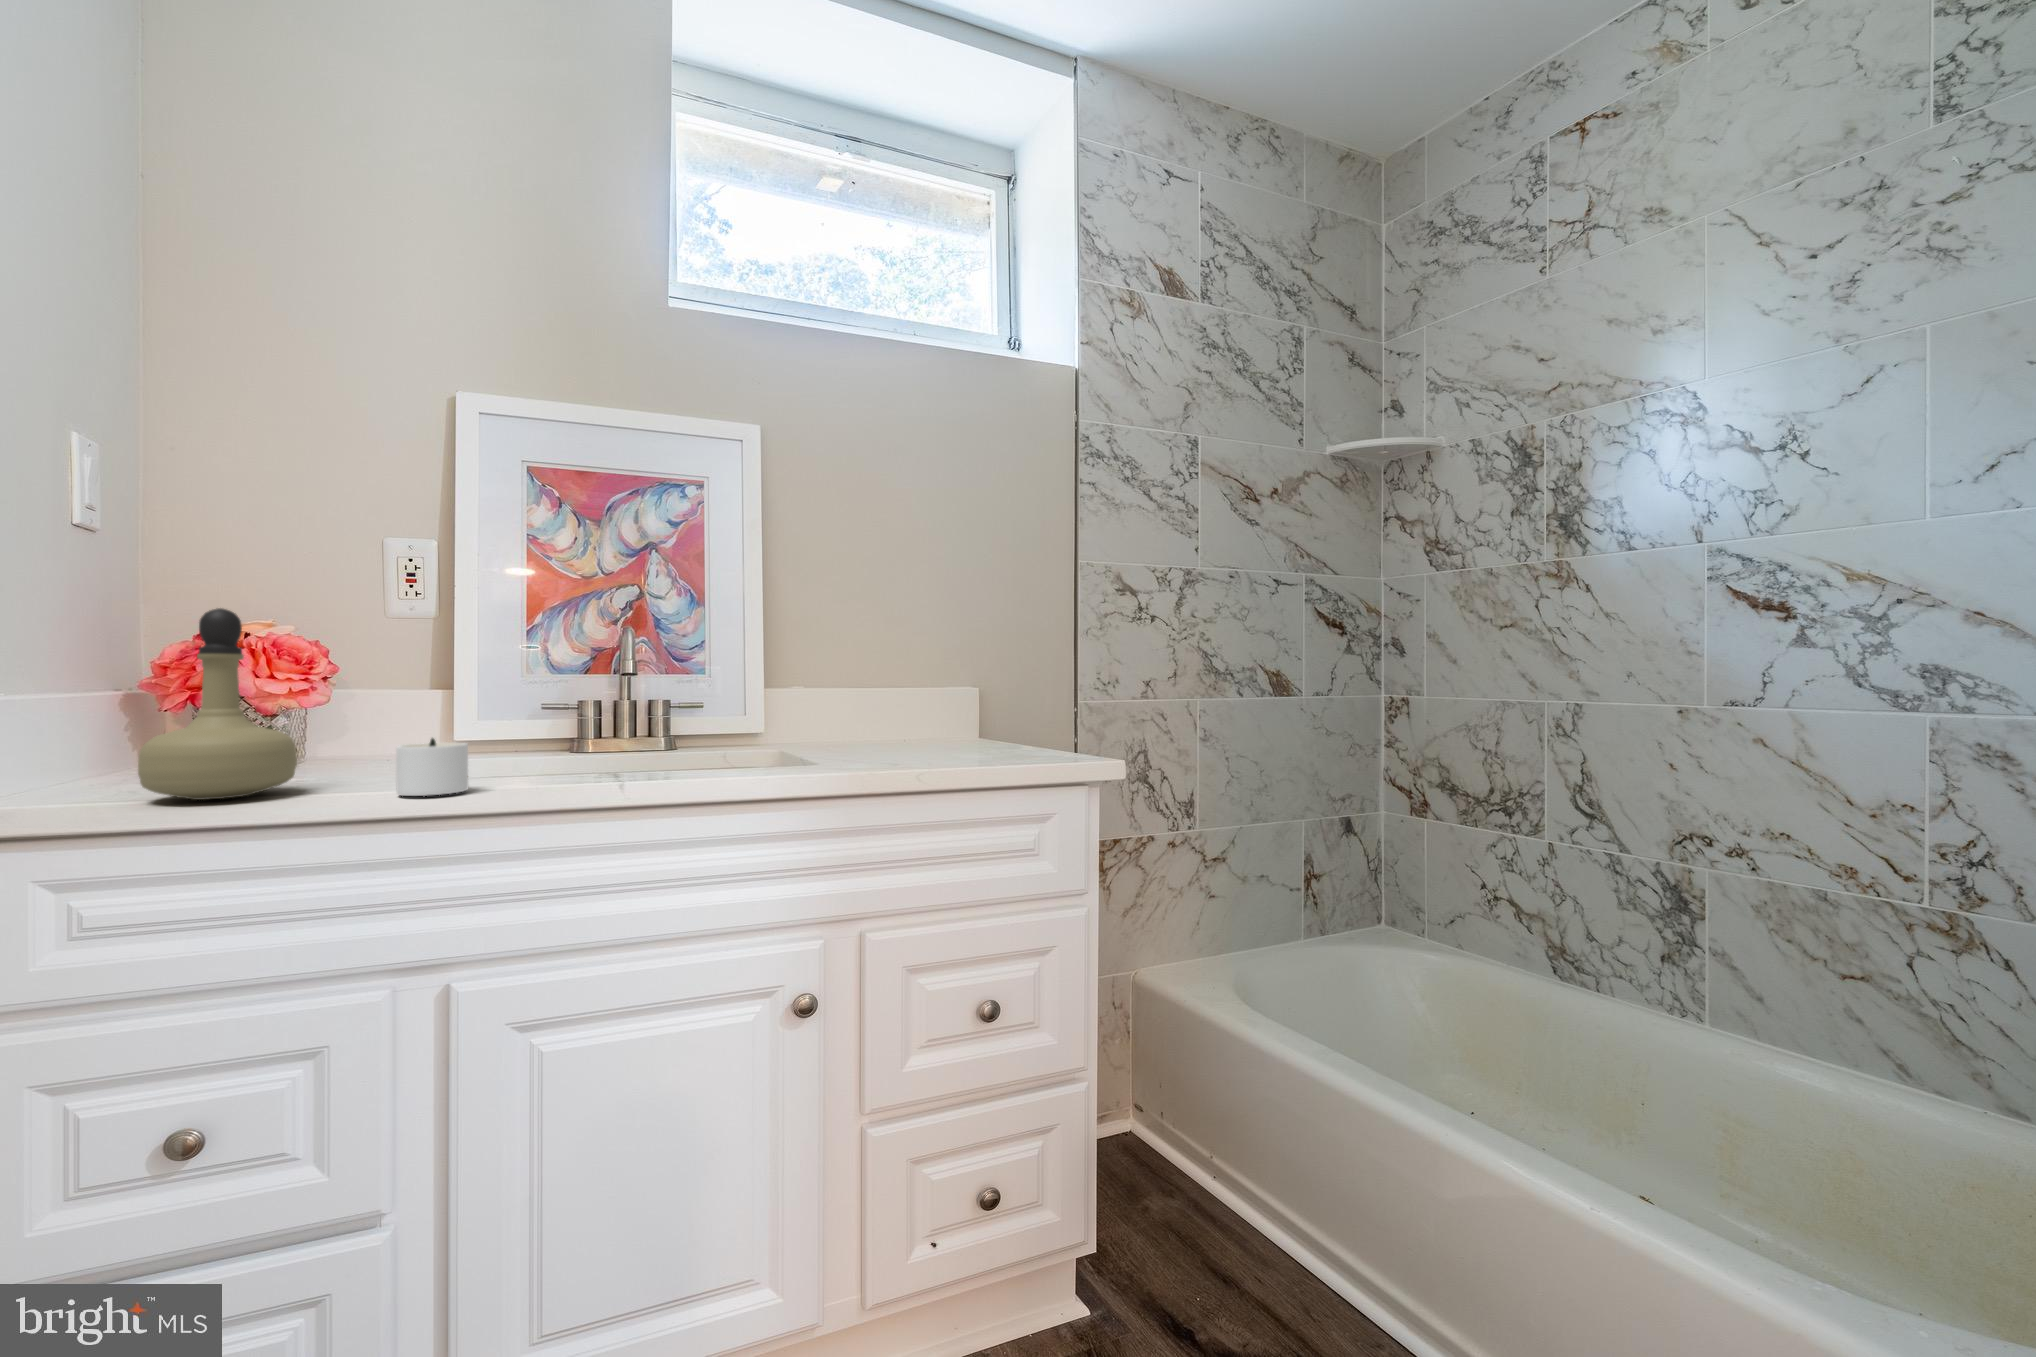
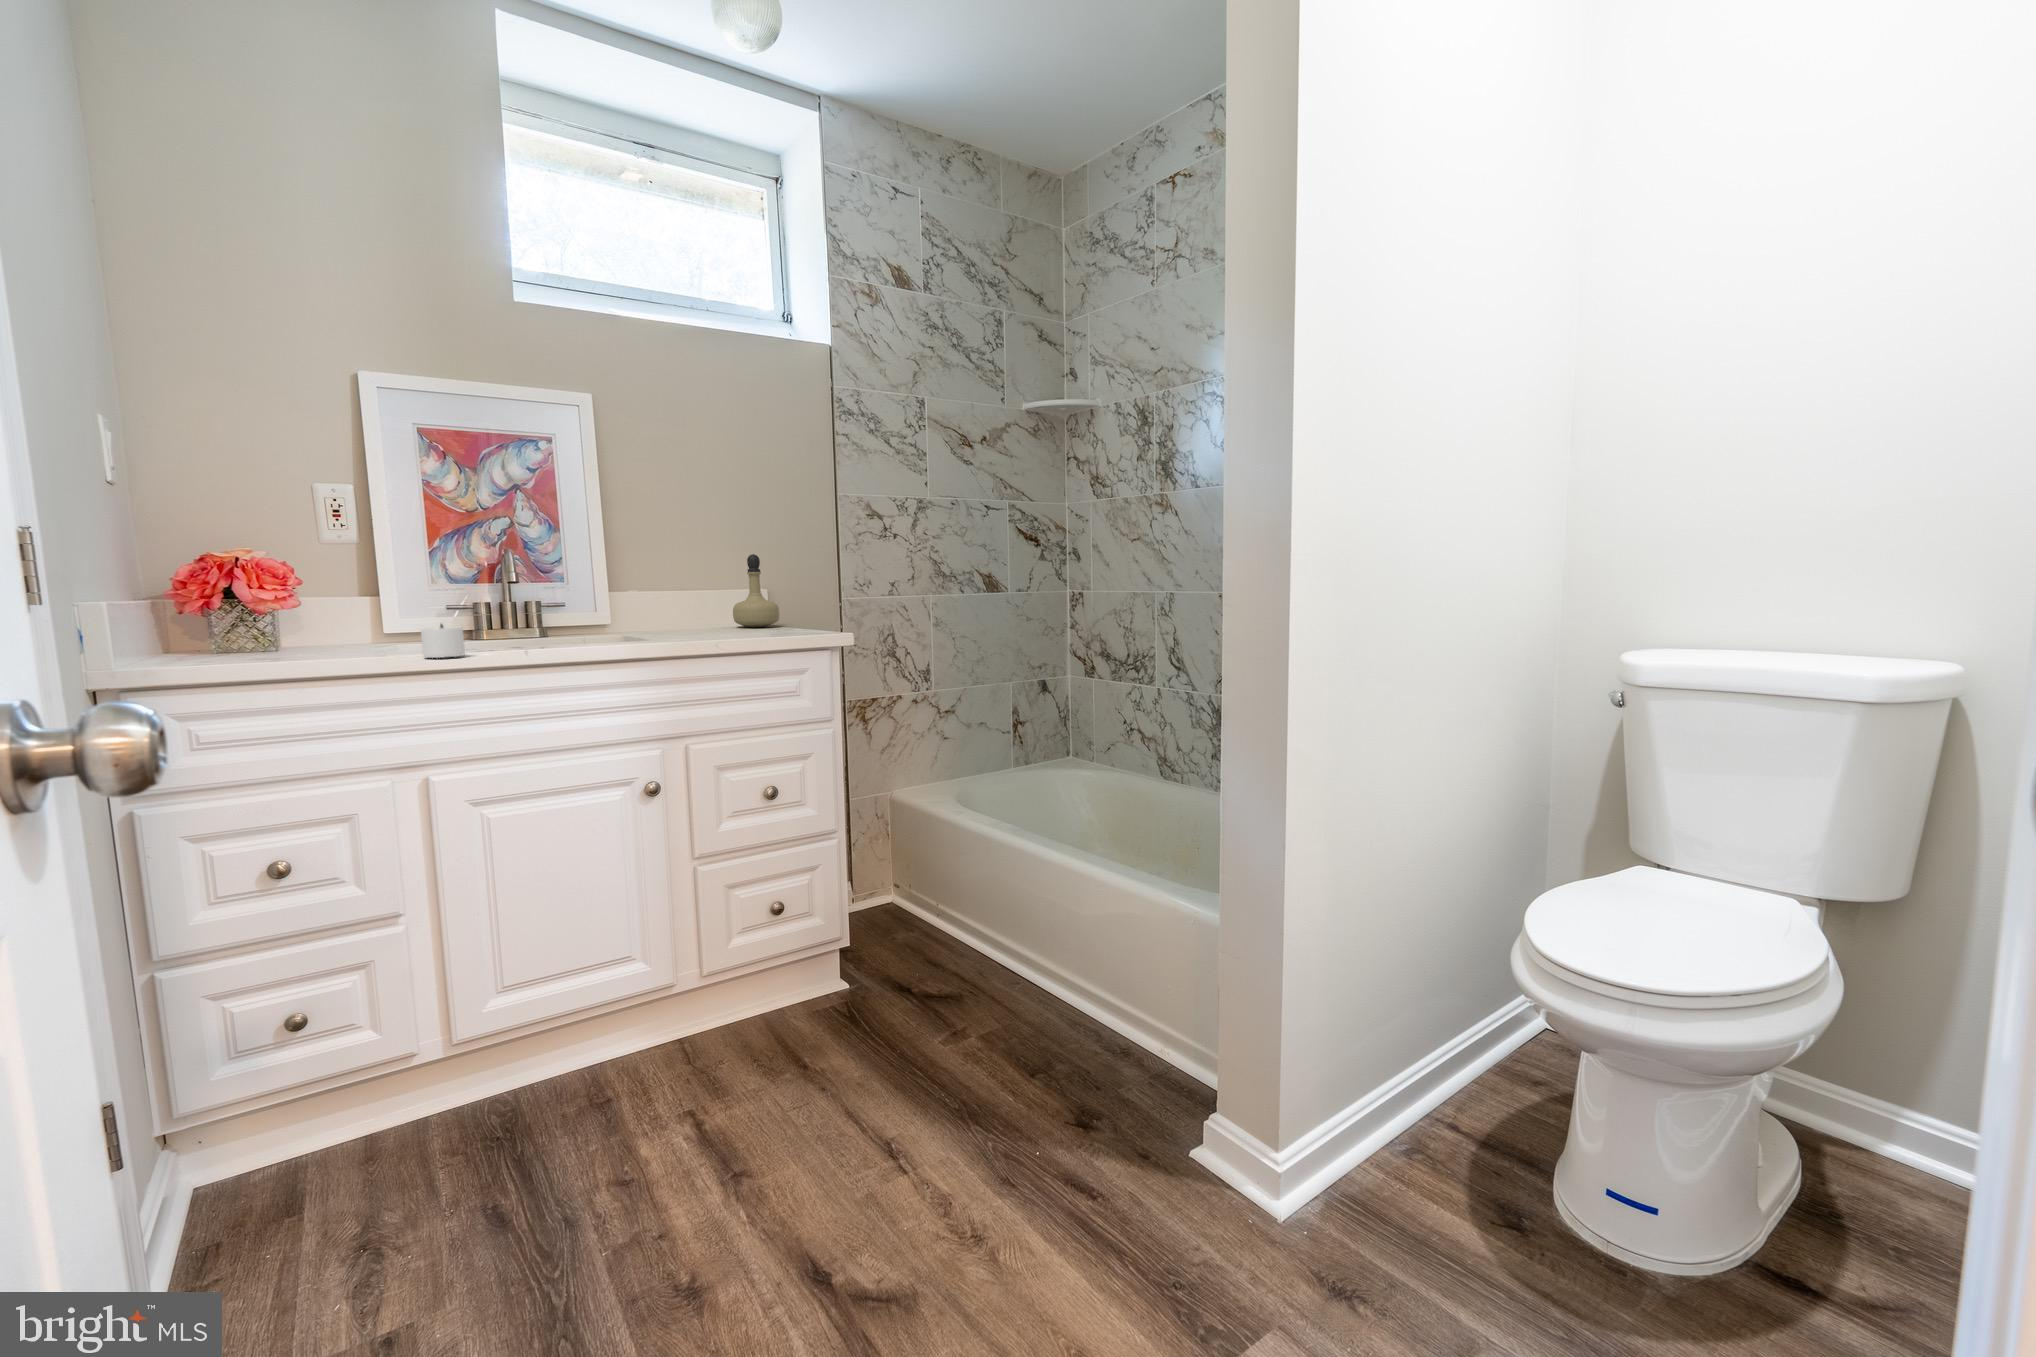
perfume bottle: present [138,608,297,800] -> present [733,554,779,627]

